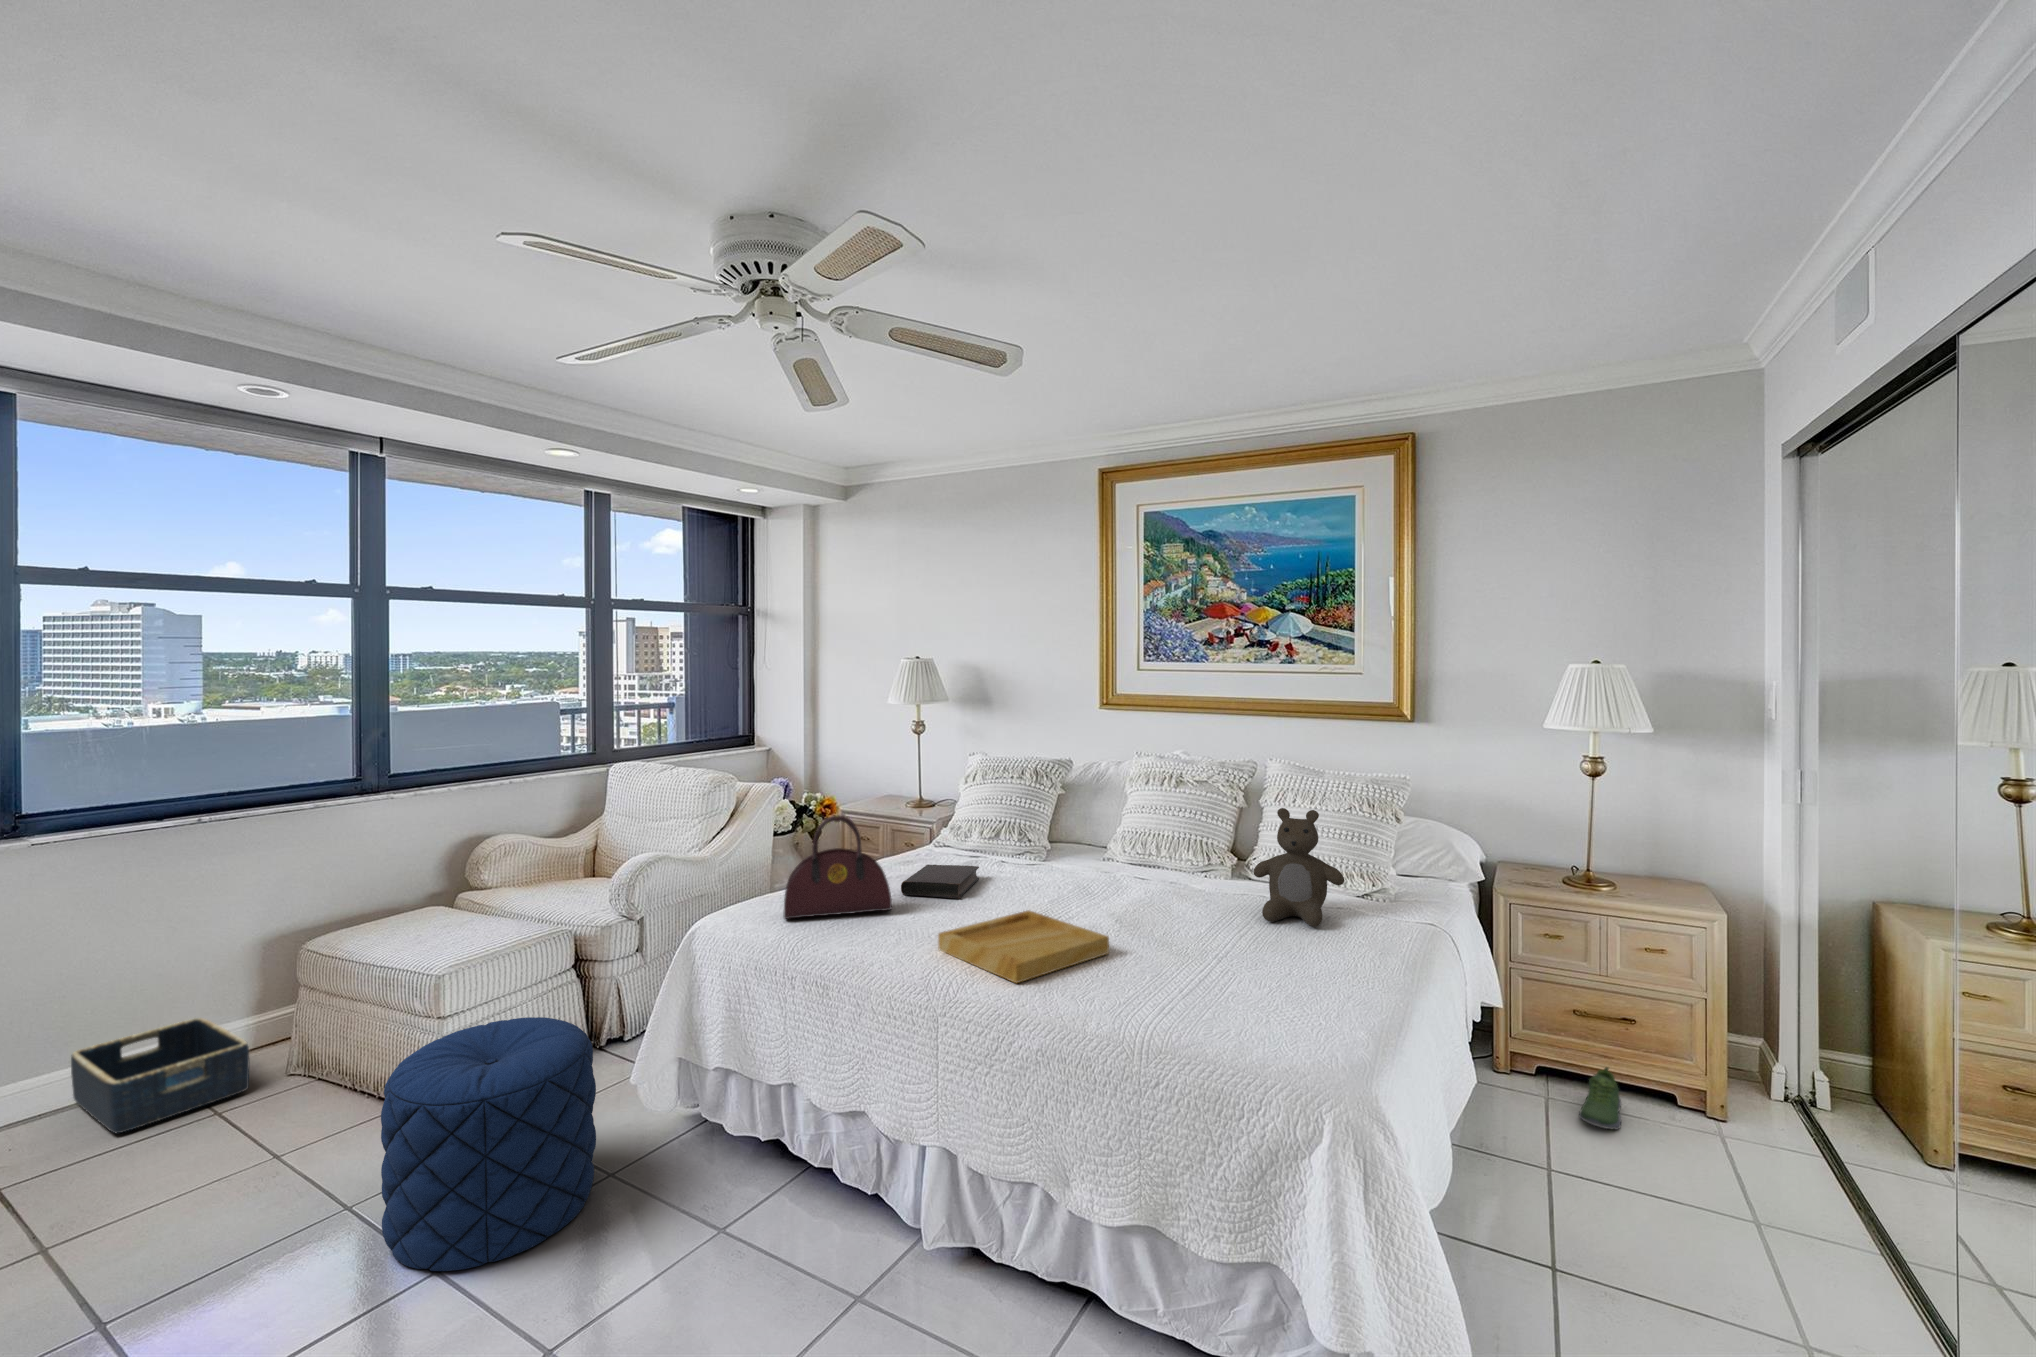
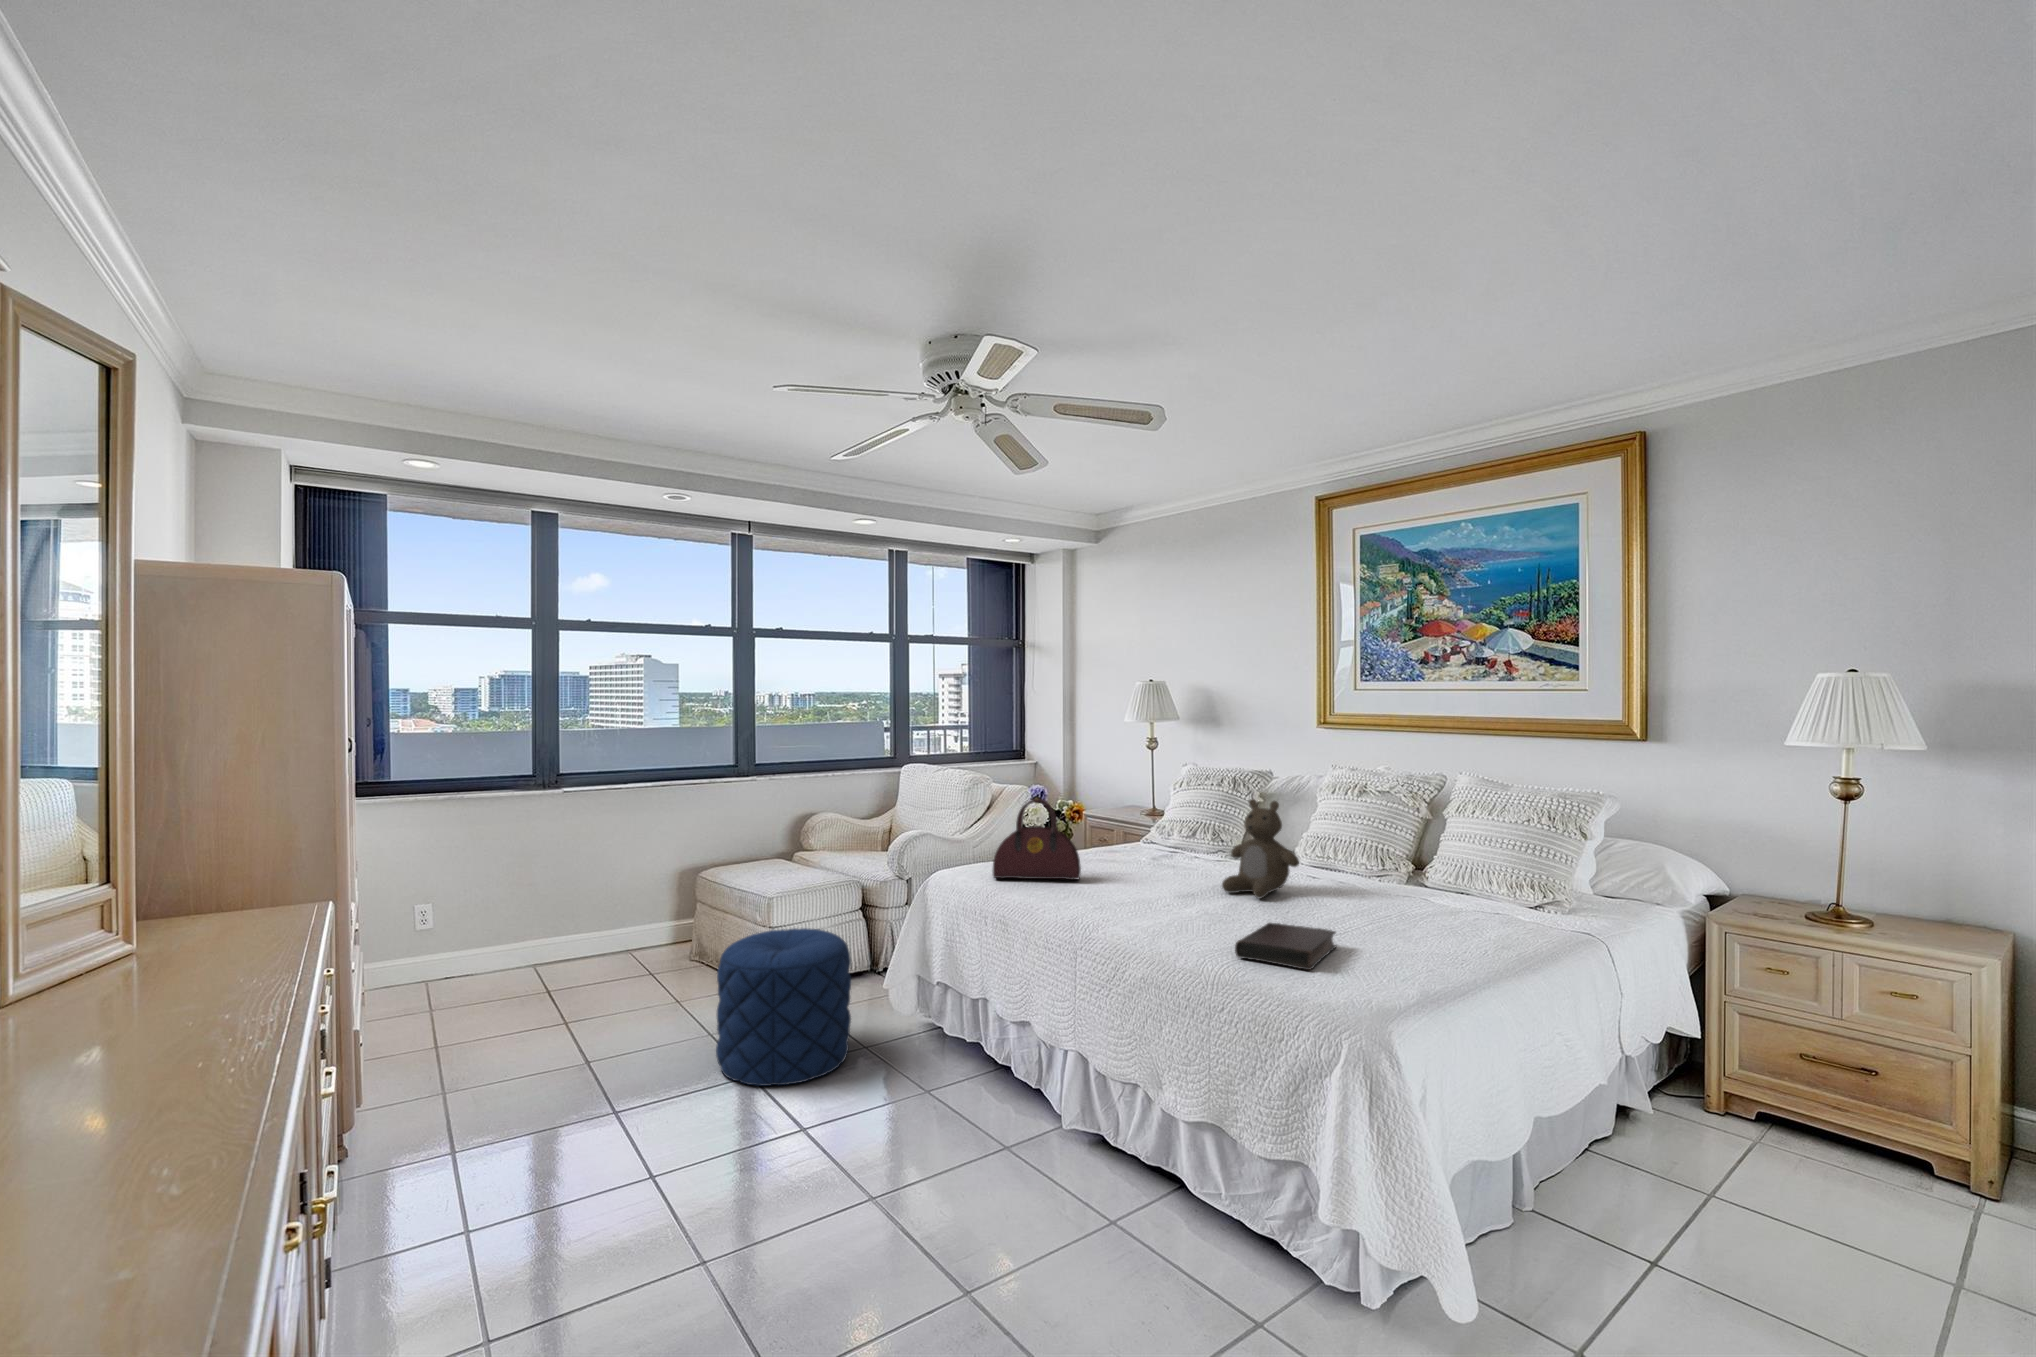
teddy bear: present [1253,808,1344,927] -> present [1222,799,1299,898]
book: present [901,865,979,899] -> present [1235,923,1336,970]
tray: present [938,910,1109,983] -> none [1099,886,1240,932]
basket: present [71,1018,249,1133] -> none [568,921,659,983]
shoe: present [1579,1067,1621,1130] -> none [1788,1121,1860,1184]

